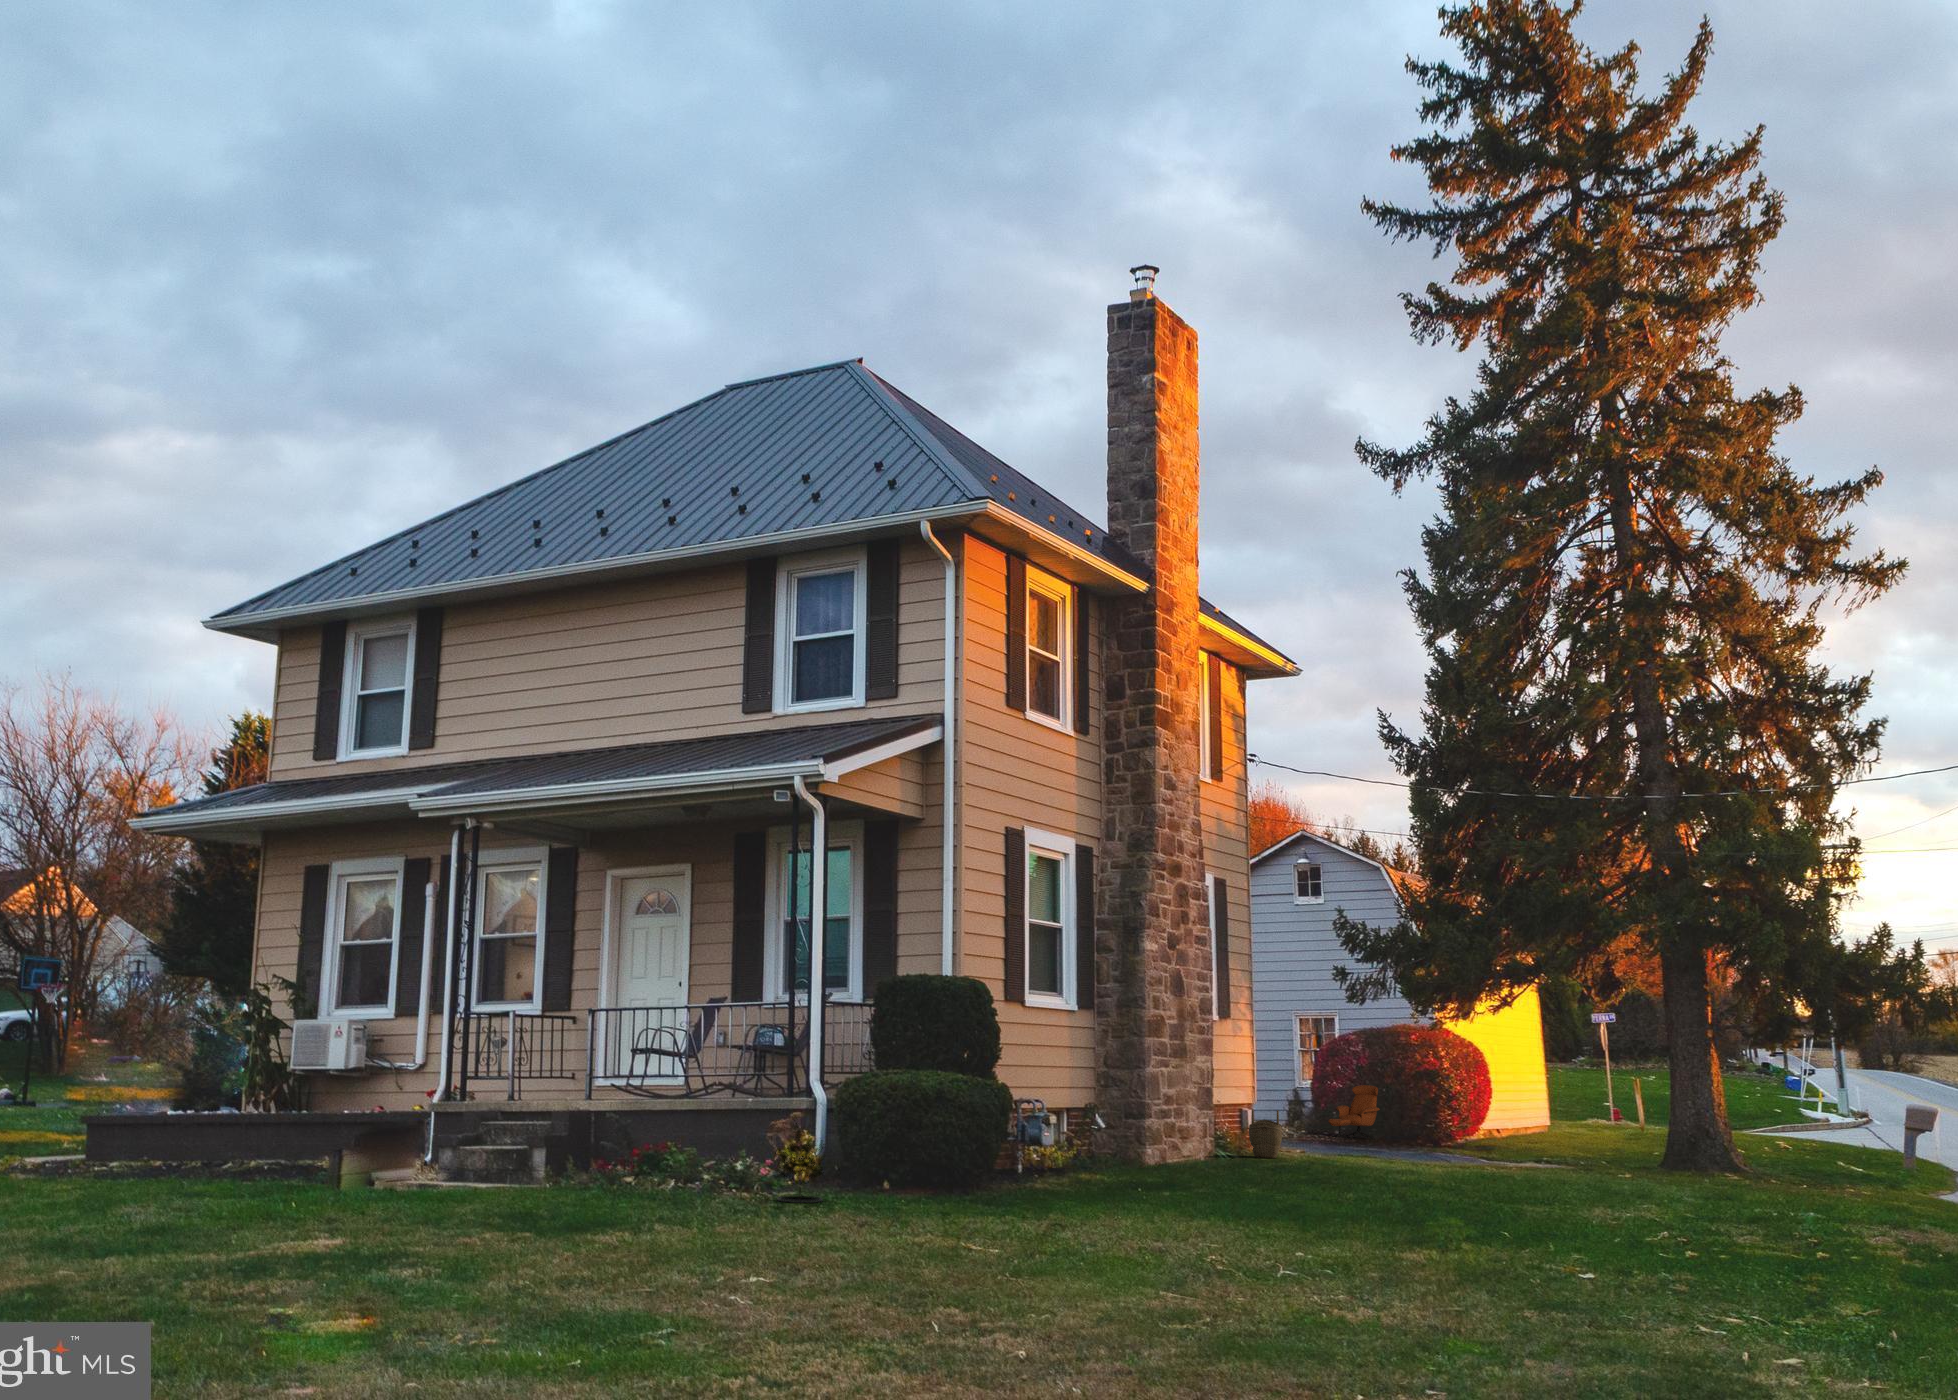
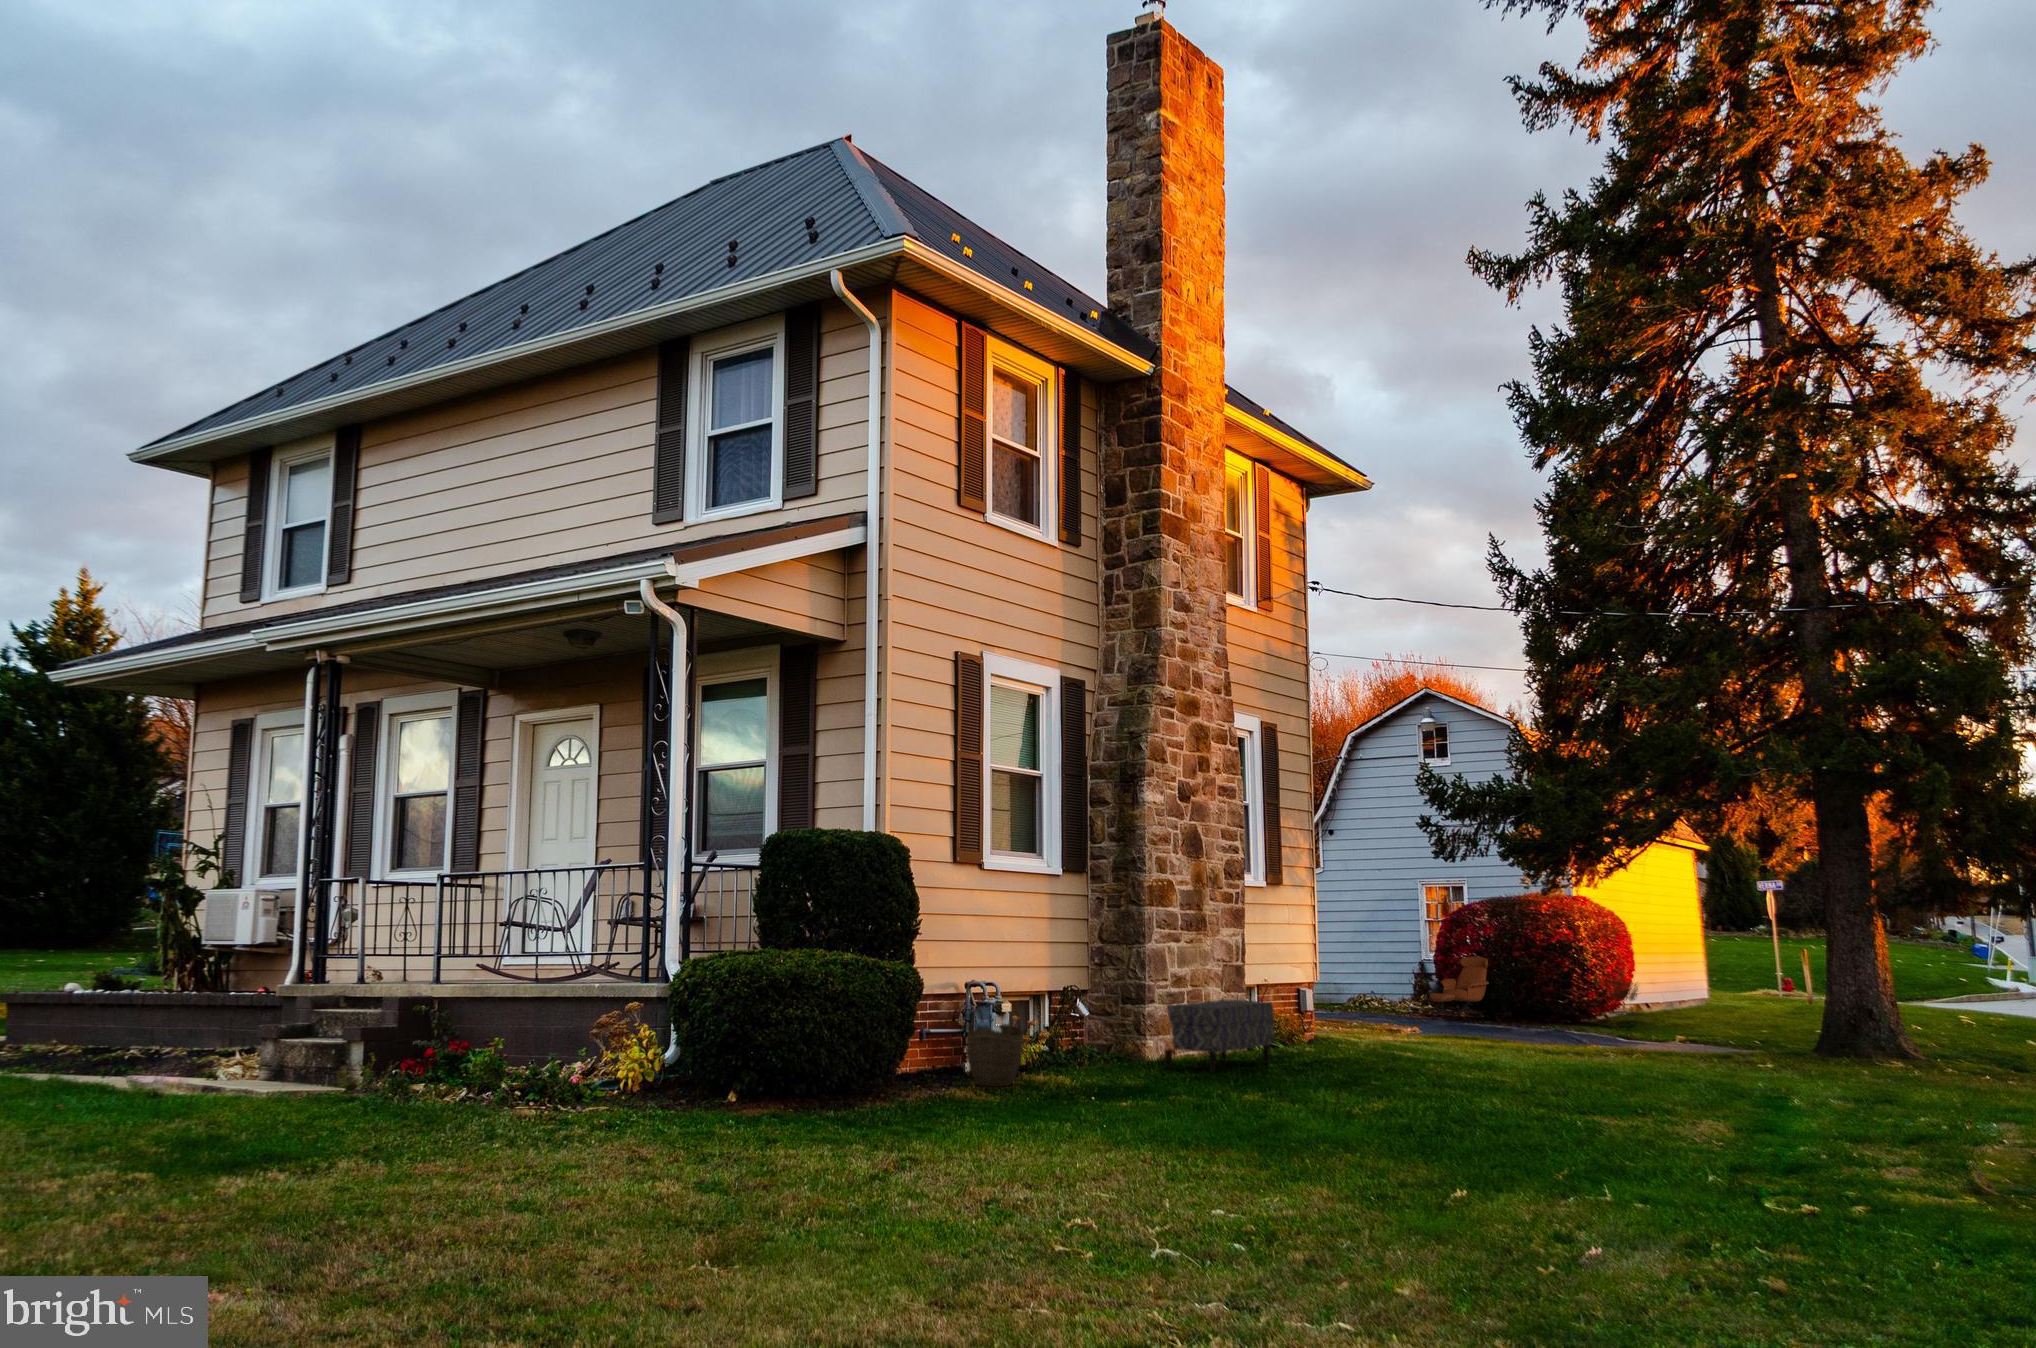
woven basket: present [1249,1109,1282,1158] -> present [967,1008,1023,1087]
potted tree: present [775,1118,826,1203] -> present [1610,969,1638,1015]
bench: none [1158,1119,1245,1181] -> present [1165,1000,1274,1073]

